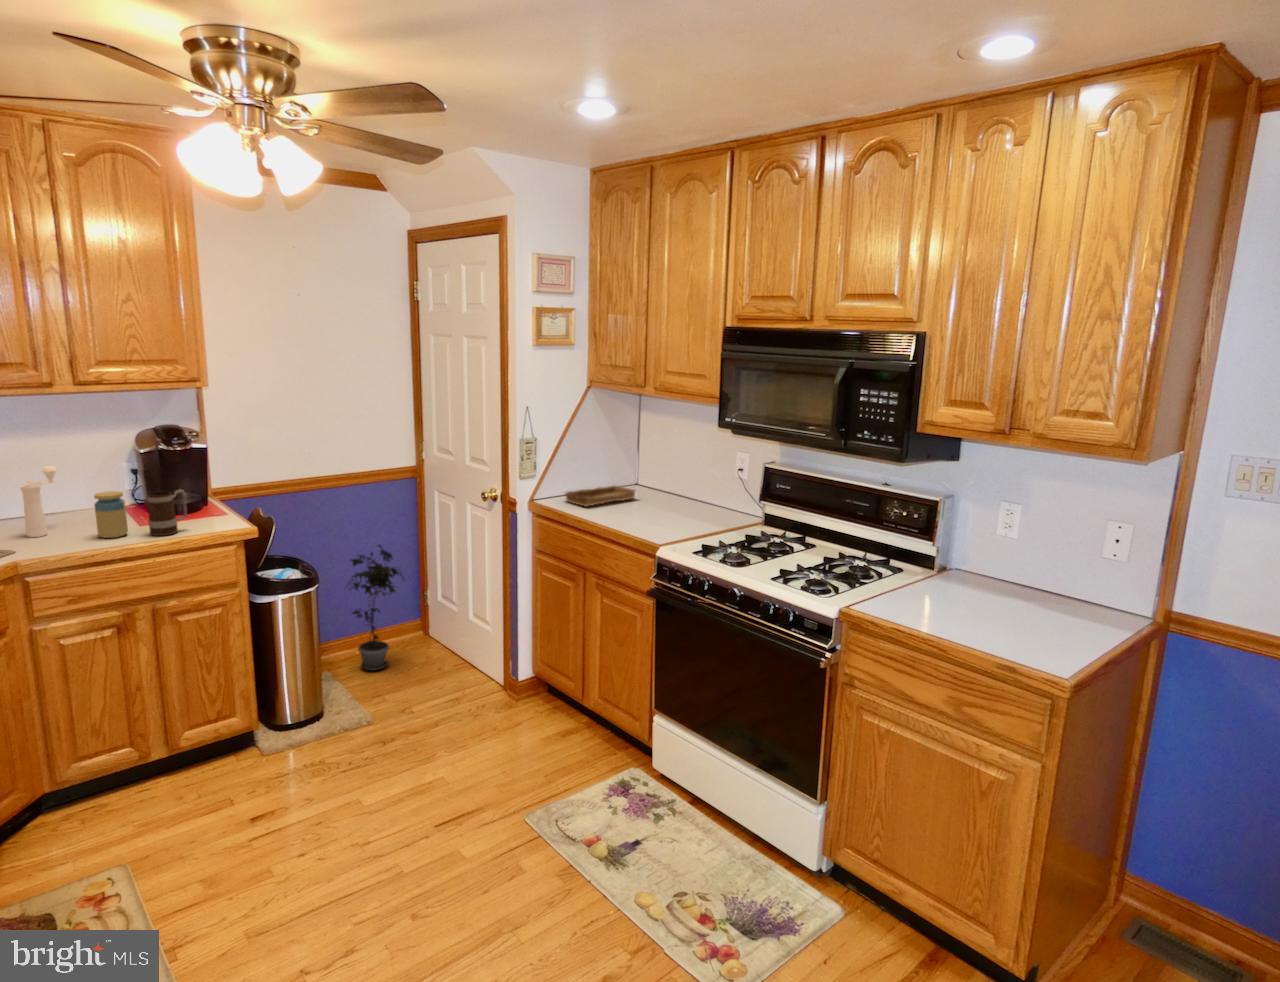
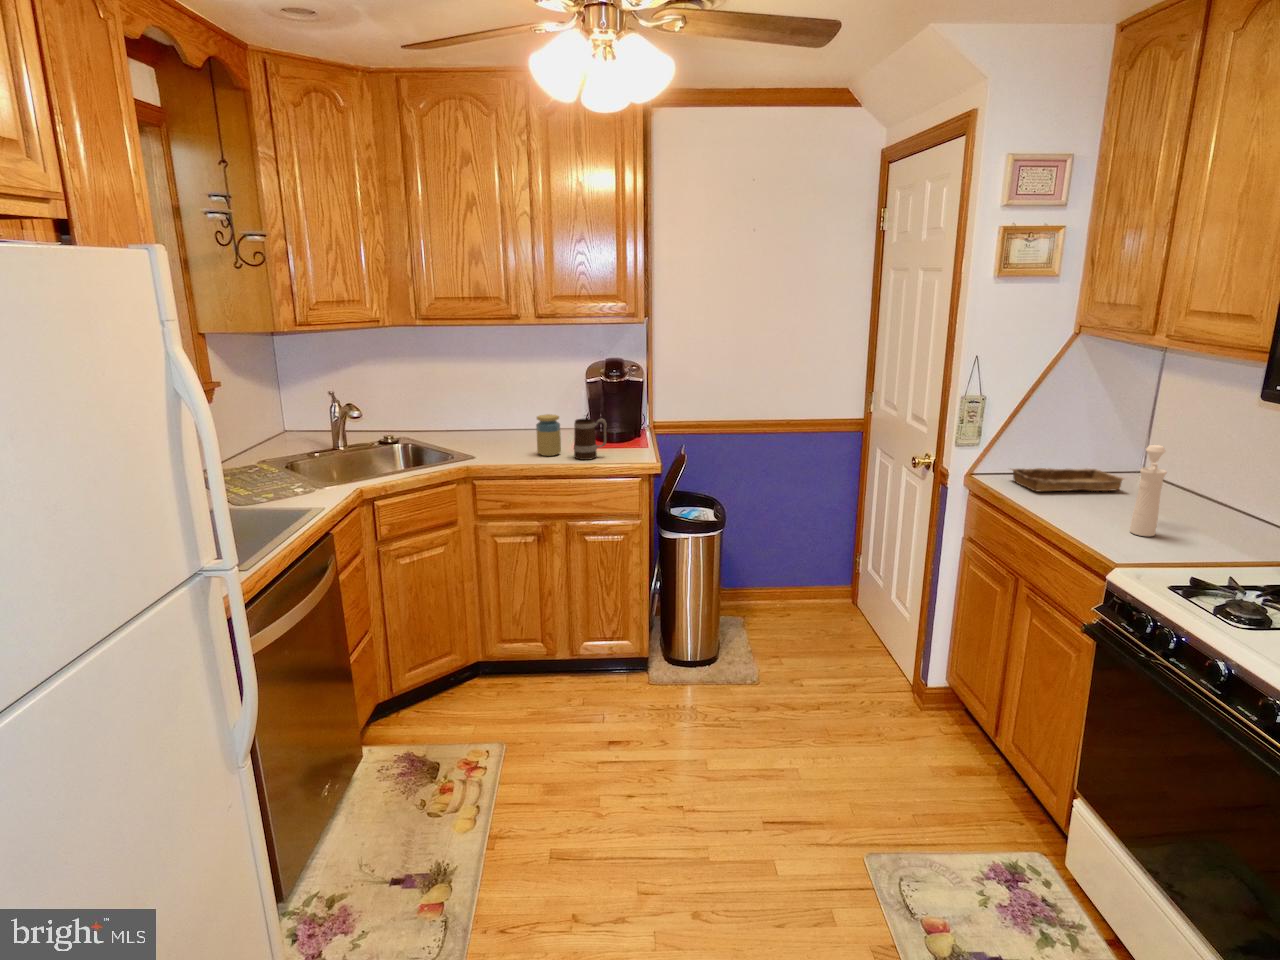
pepper mill: present [20,466,57,537] -> present [1130,445,1167,536]
potted plant: present [349,545,404,670] -> none [764,498,824,628]

